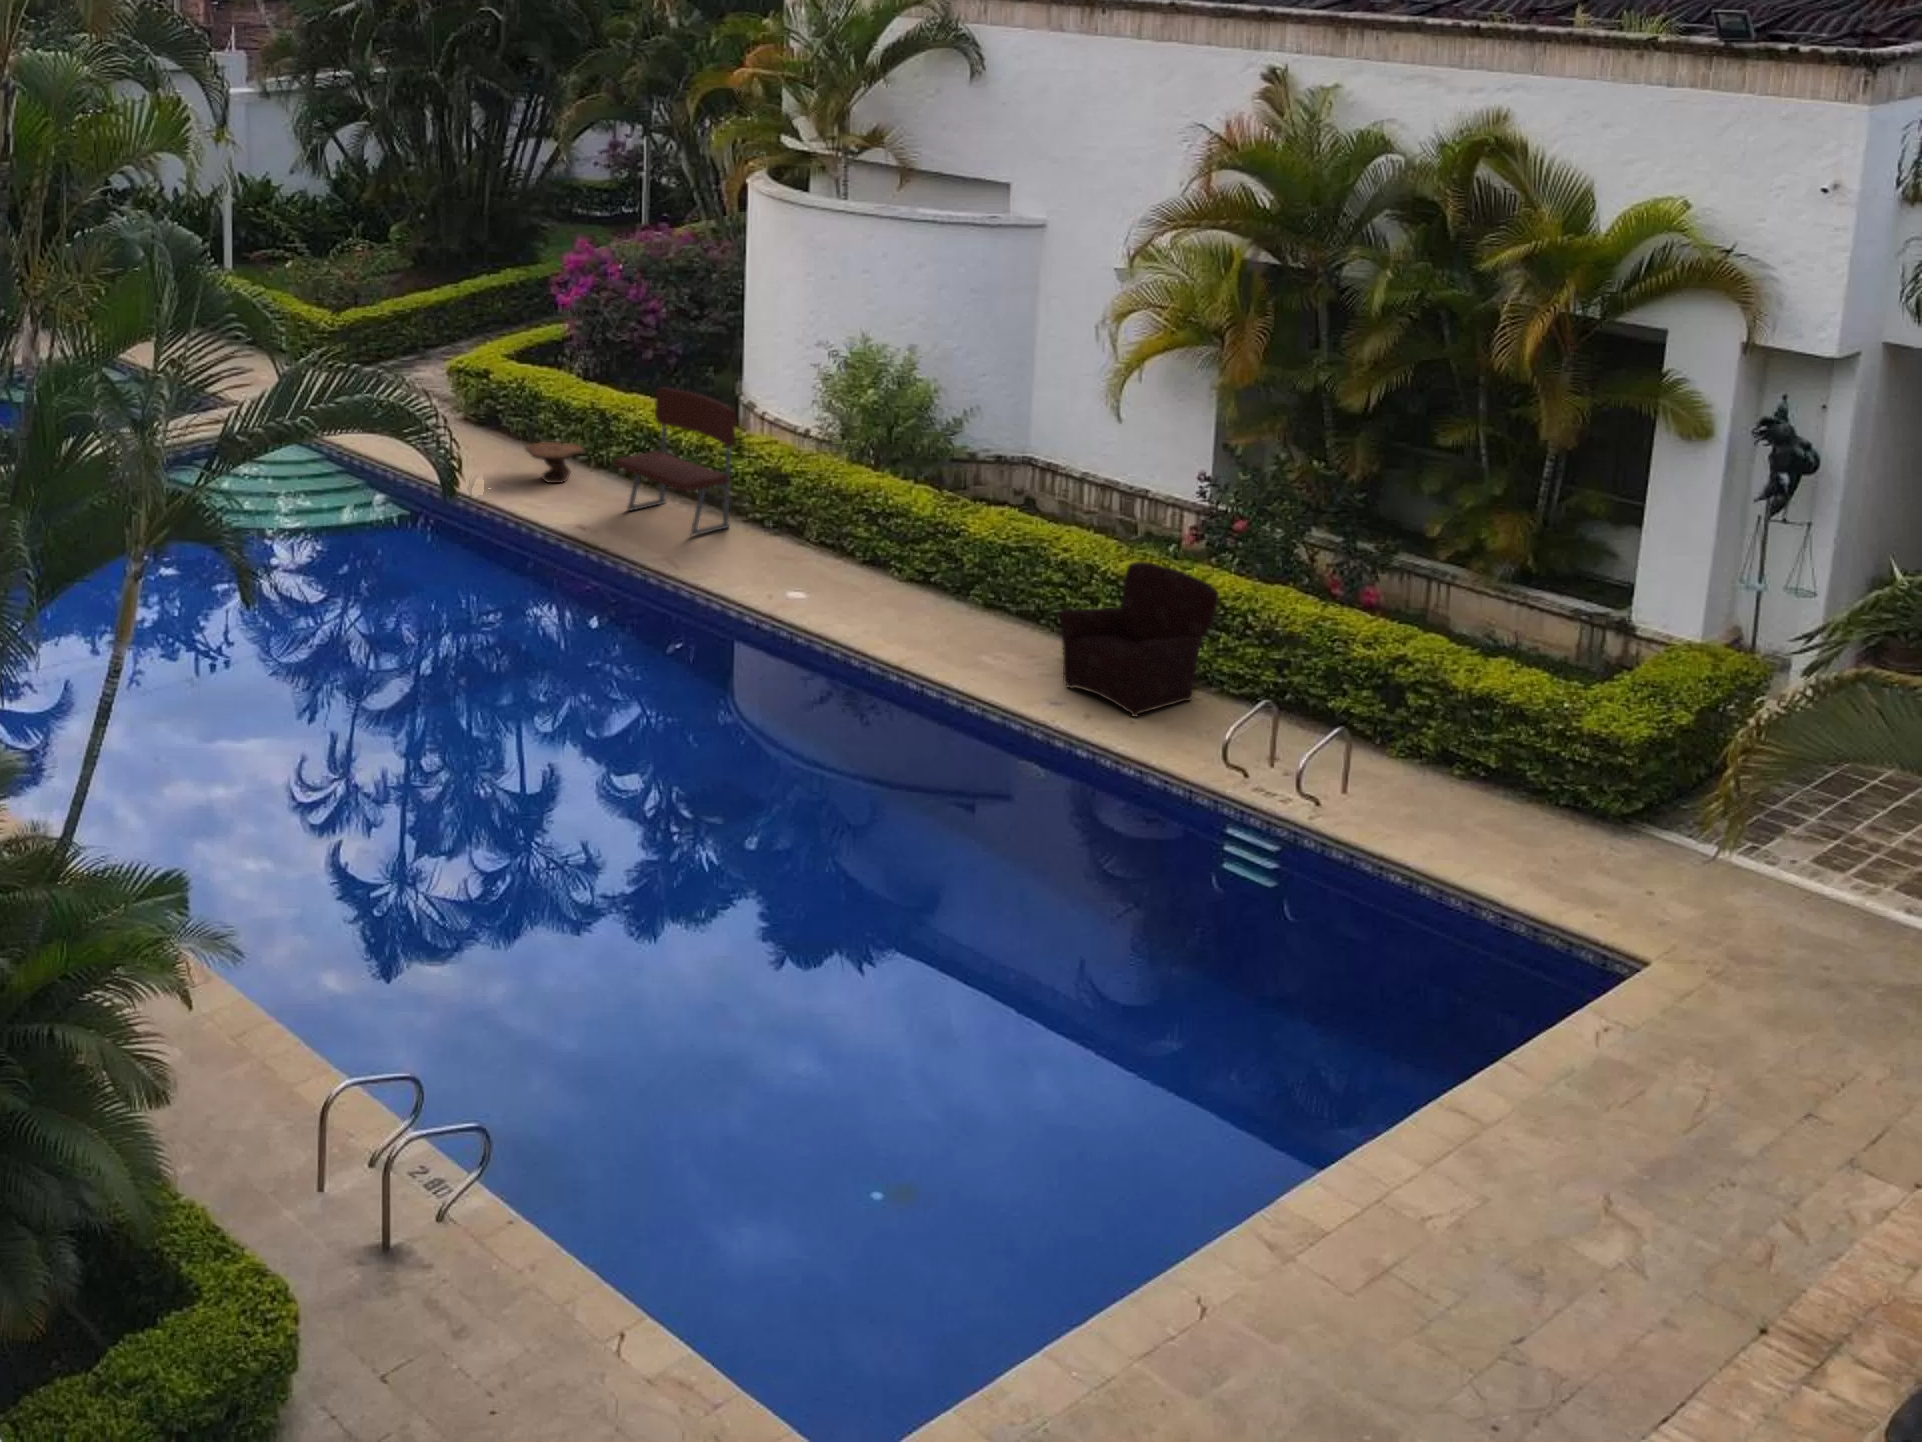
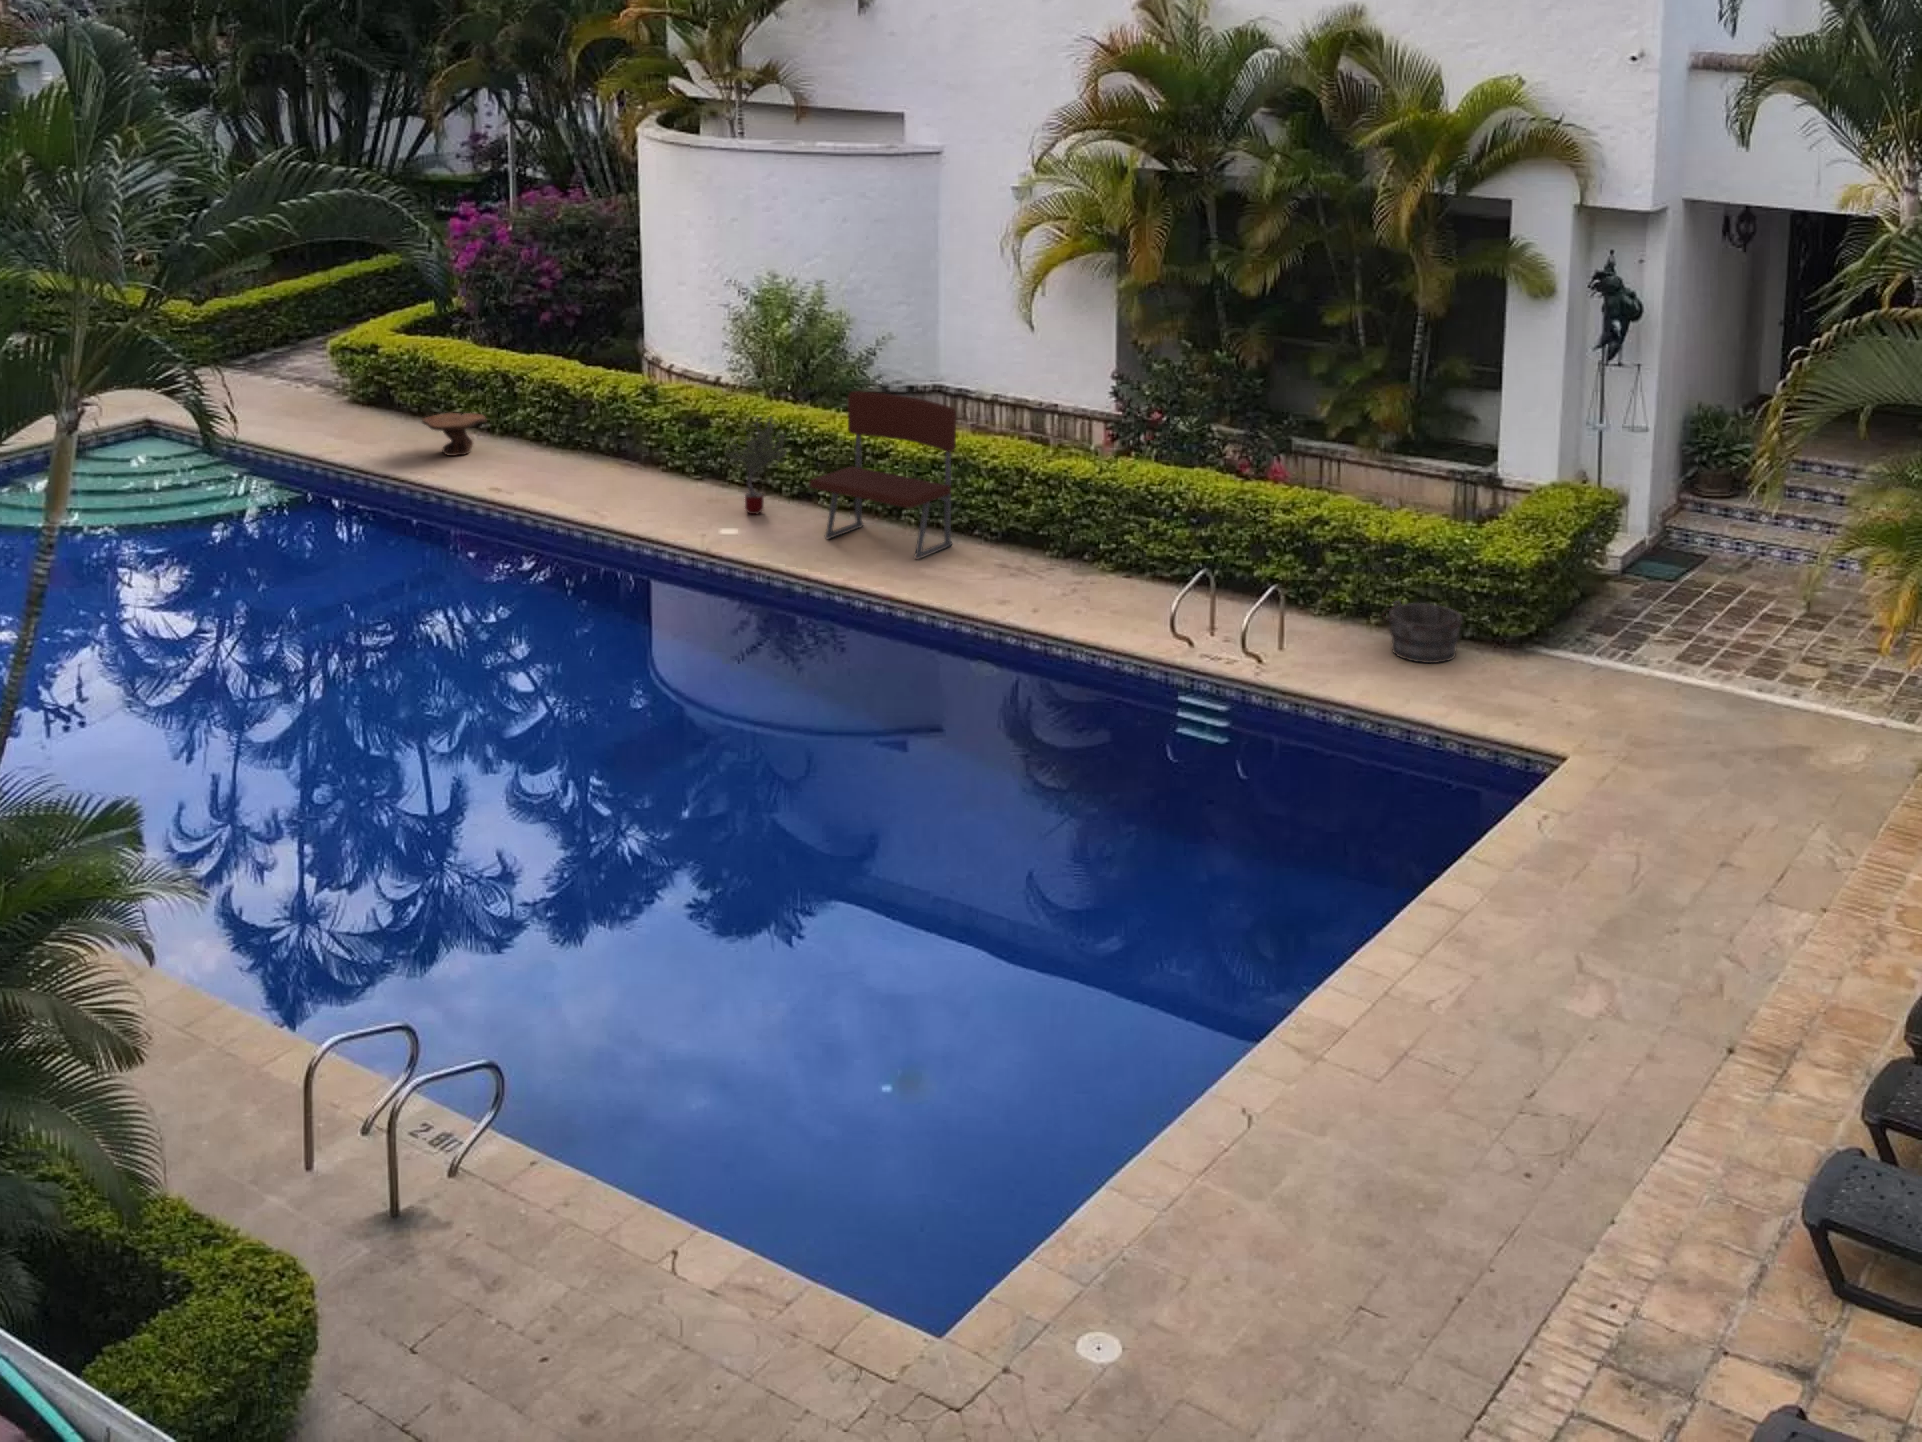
bench: present [614,387,736,535] -> present [809,391,956,559]
potted tree: none [799,481,863,575] -> present [726,417,787,514]
armchair: present [1057,561,1219,717] -> none [995,459,1146,609]
bucket: none [1465,754,1559,829] -> present [1388,600,1463,663]

